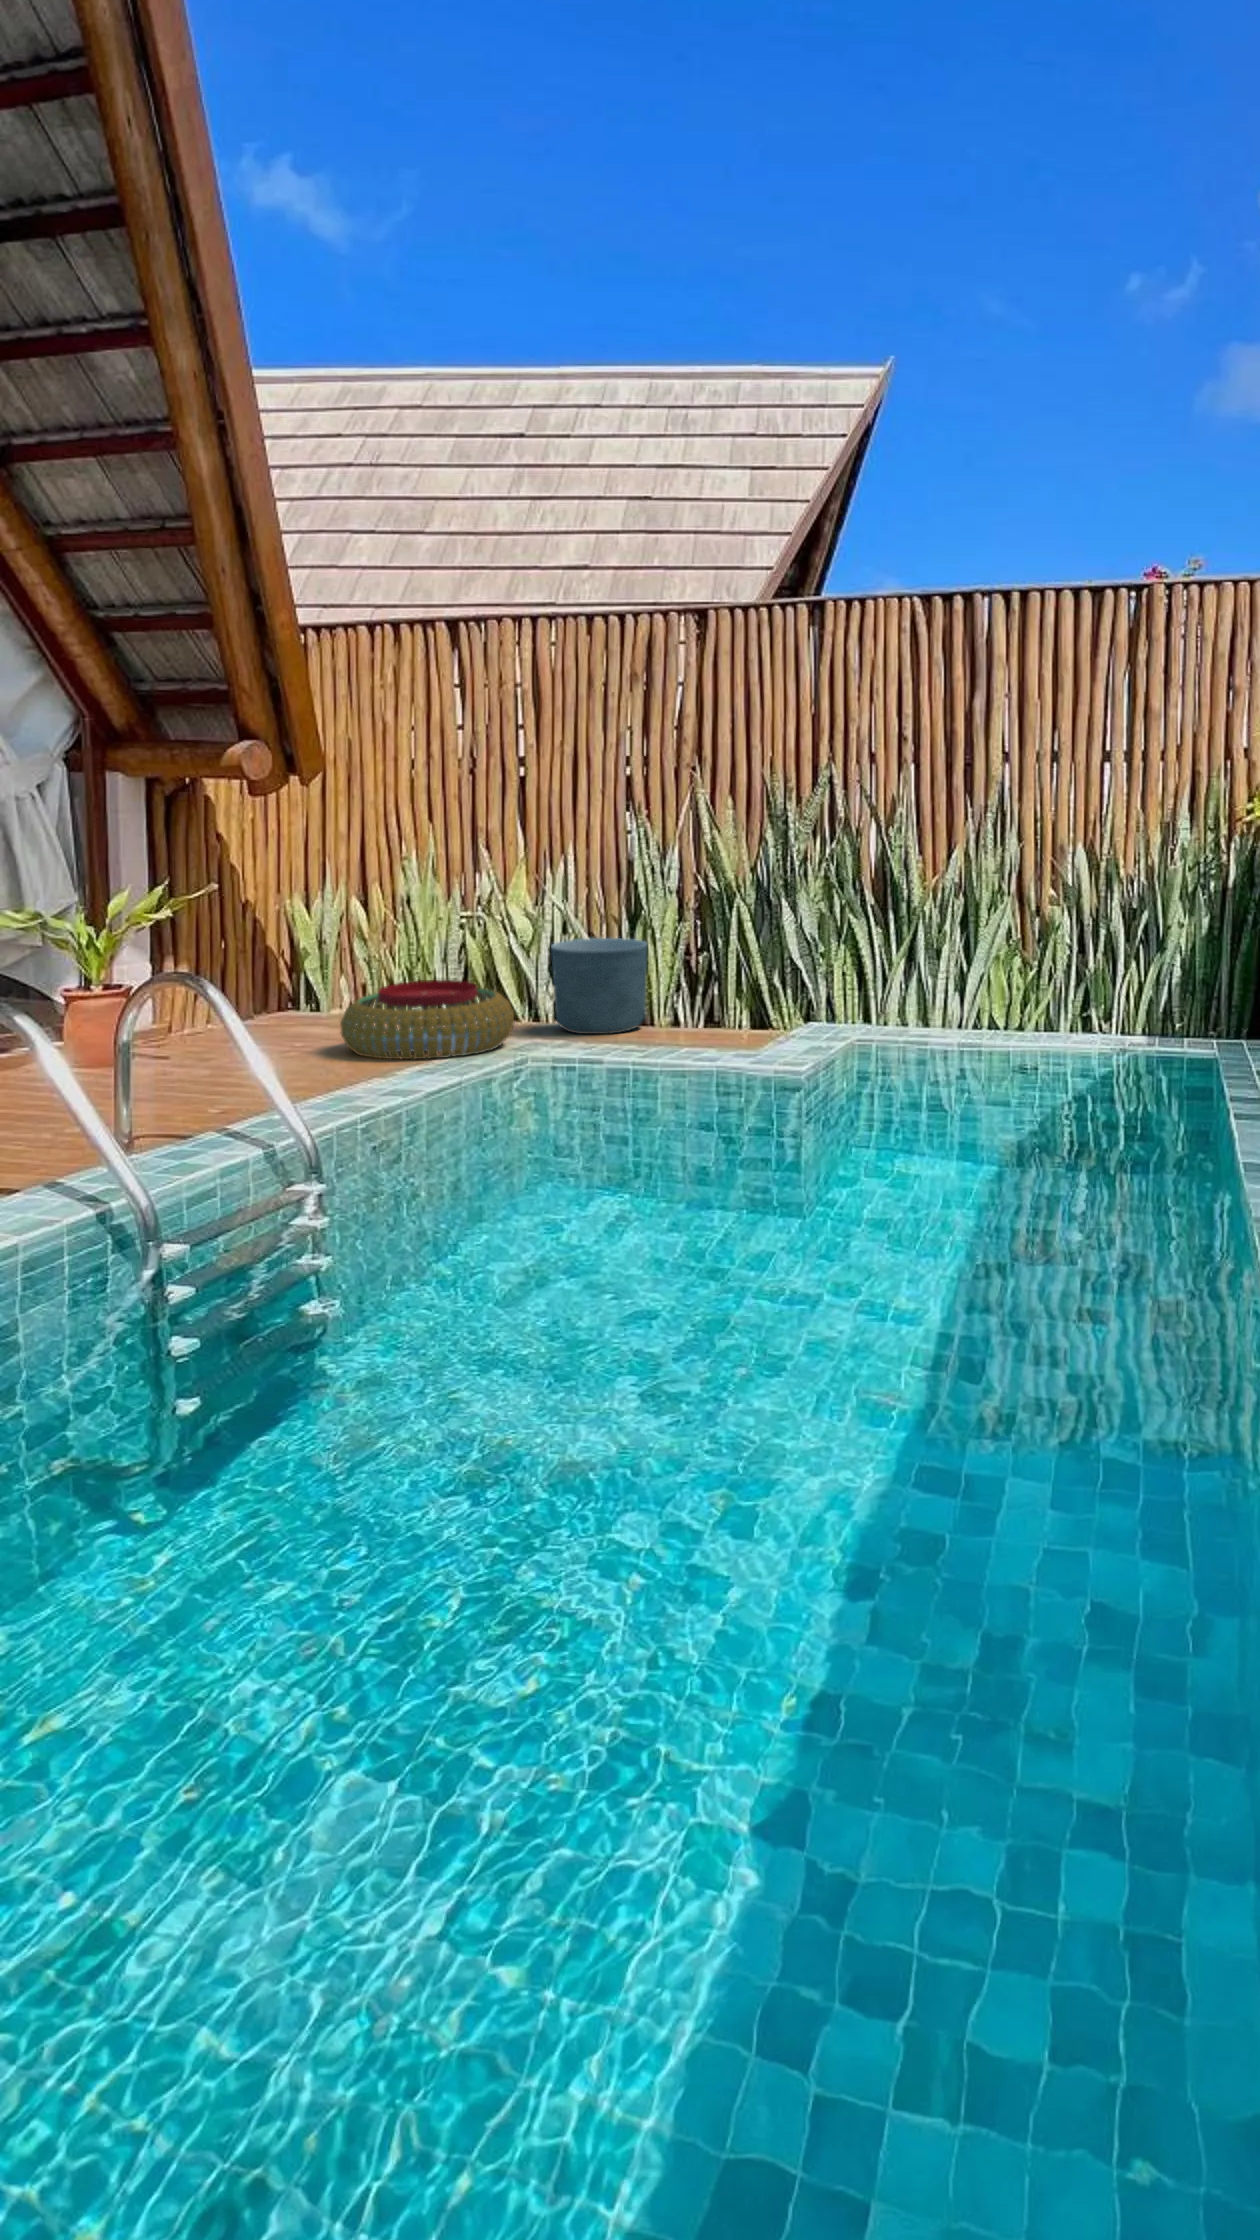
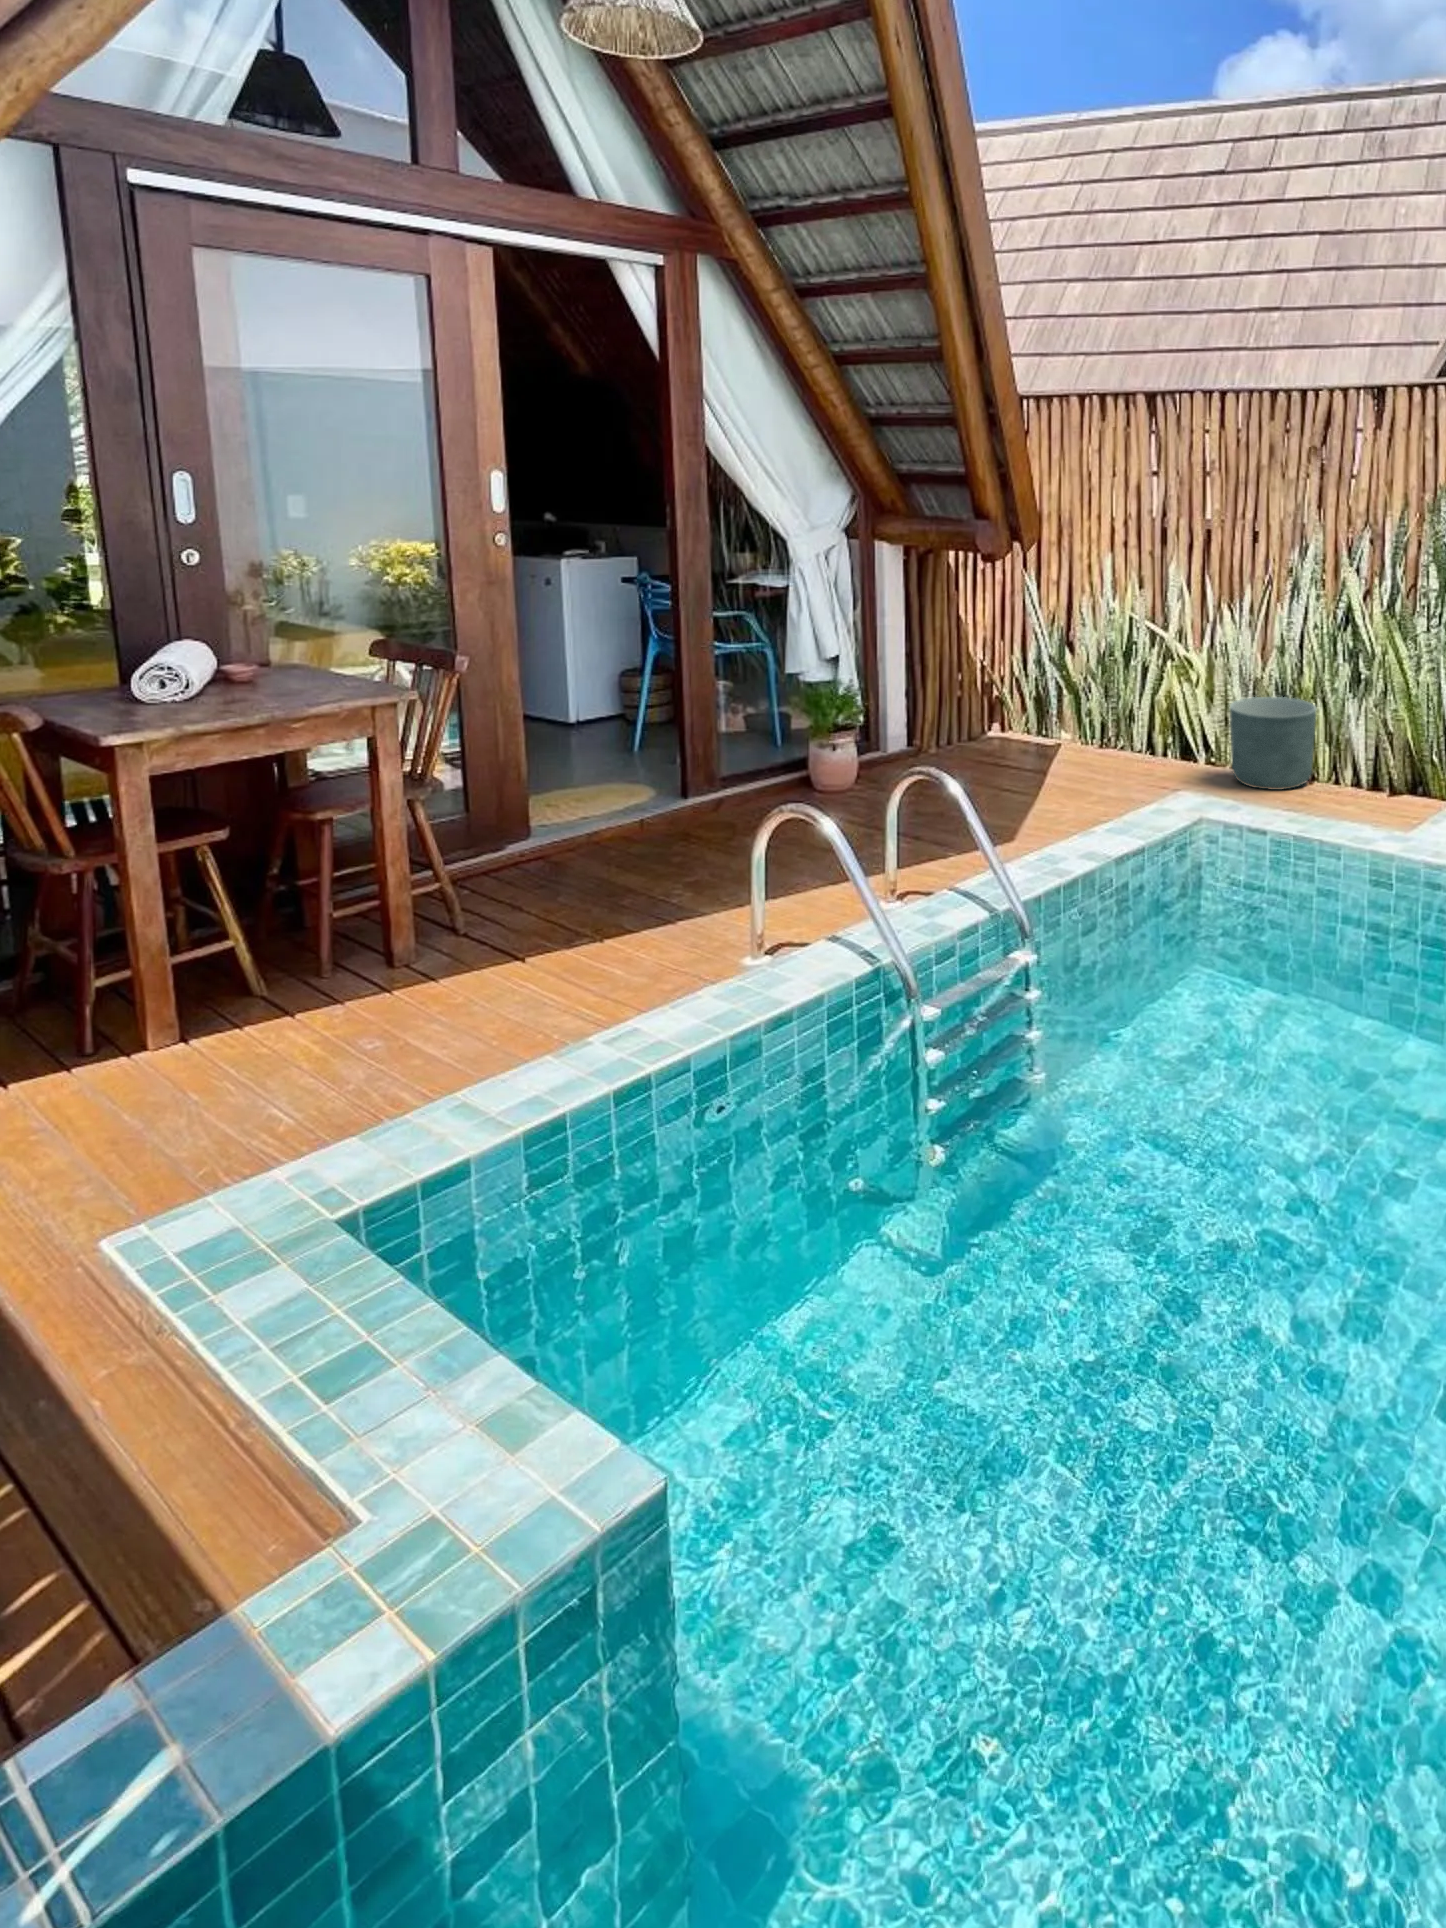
pouf: present [340,980,515,1059] -> none [1051,735,1195,814]

